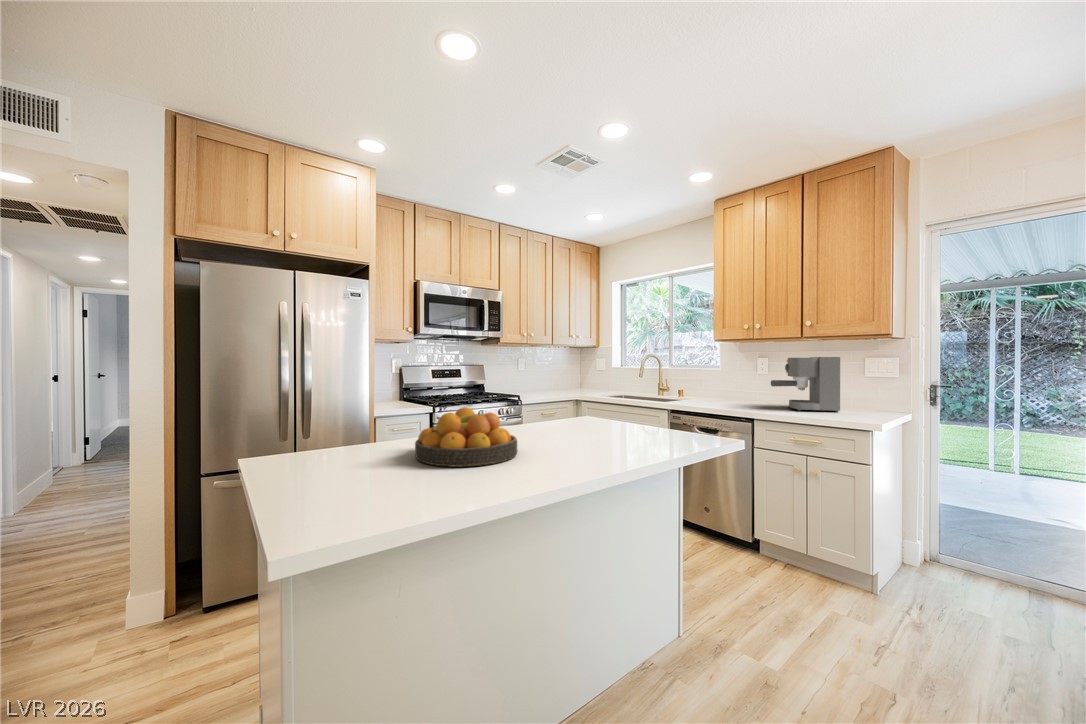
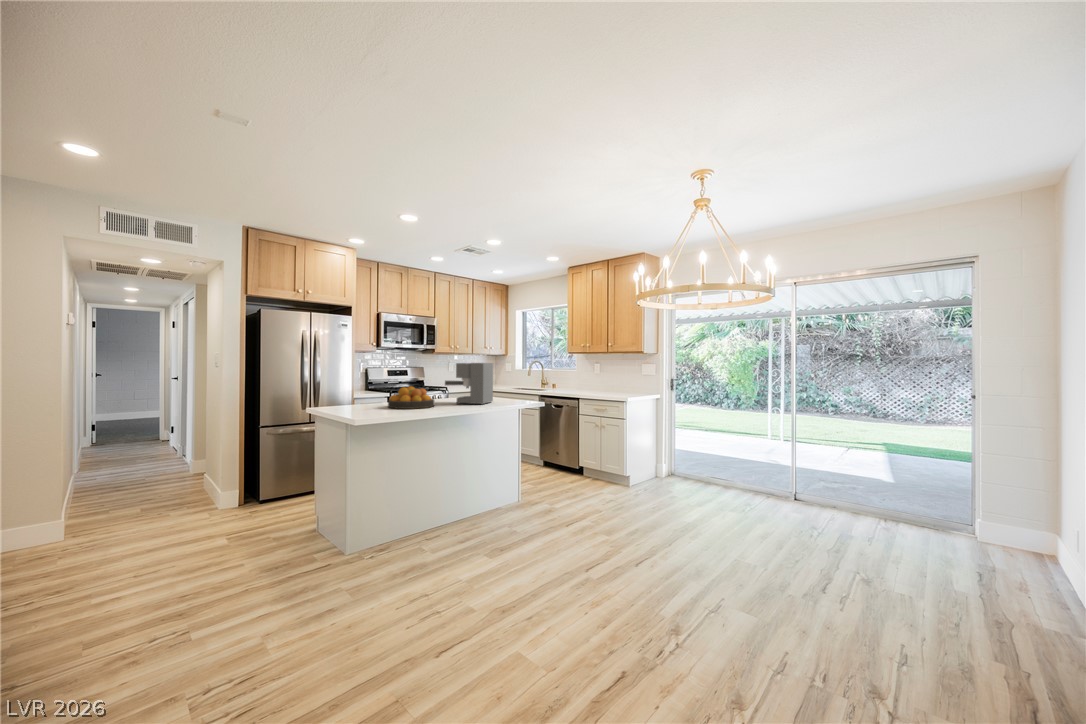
coffee maker: present [771,357,840,412] -> present [445,363,493,404]

